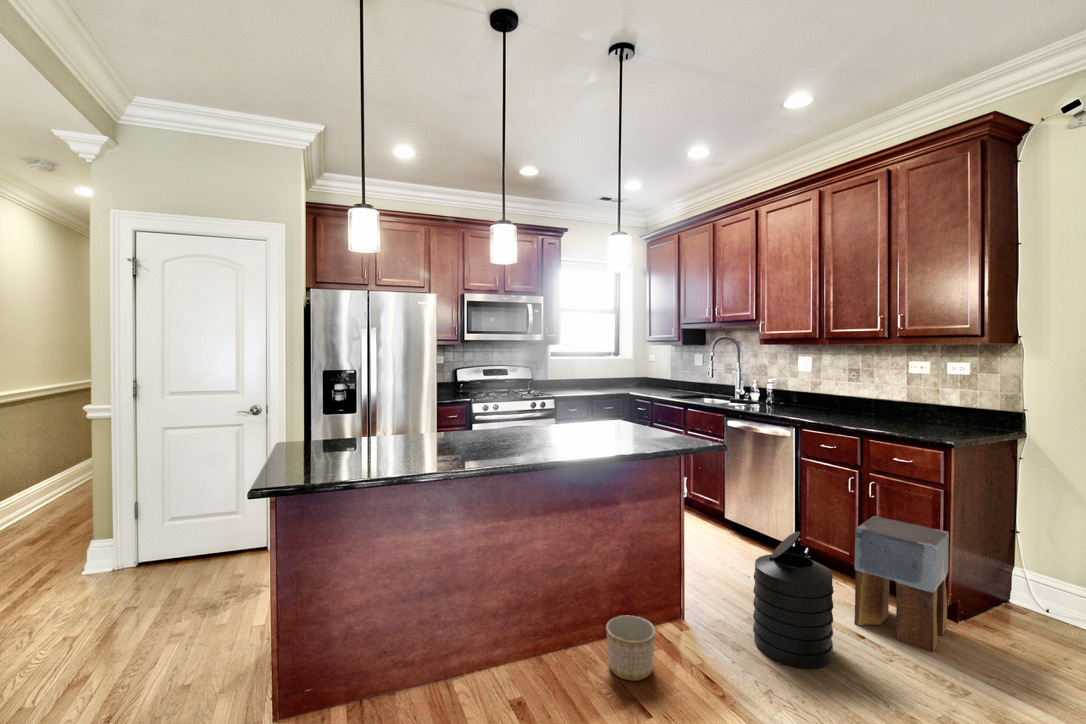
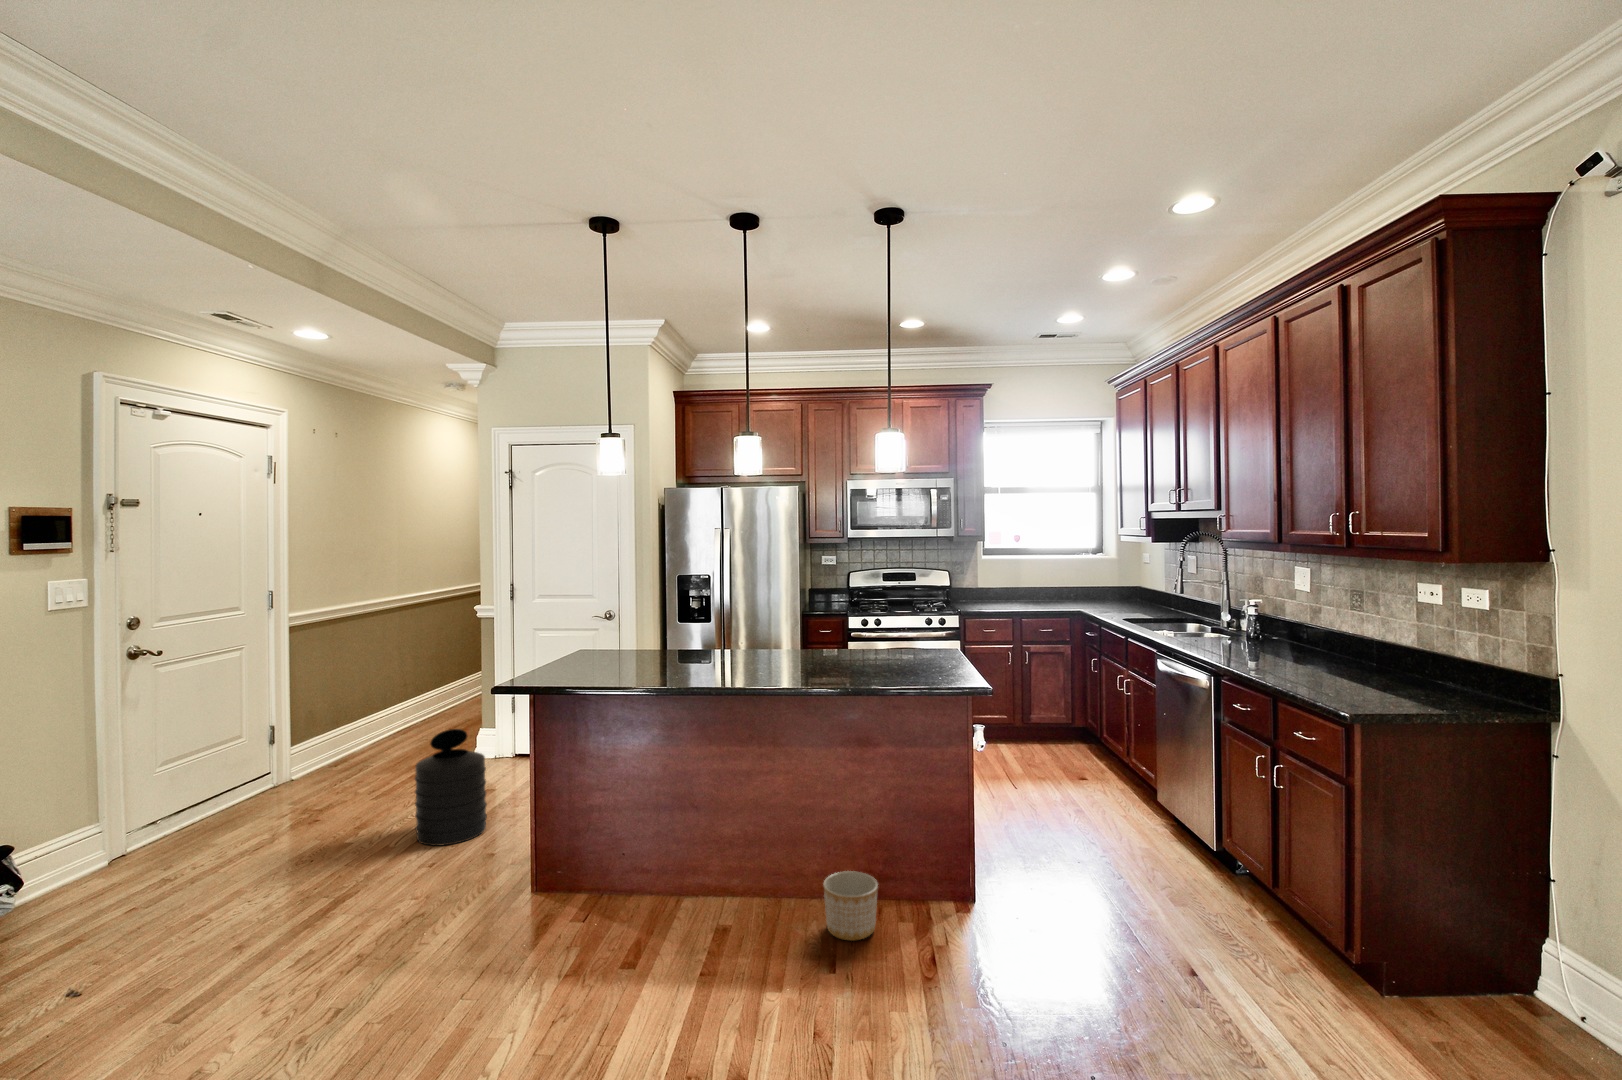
stool: present [854,516,949,652] -> none [1199,813,1348,1012]
trash can: present [753,531,834,669] -> present [415,729,487,846]

